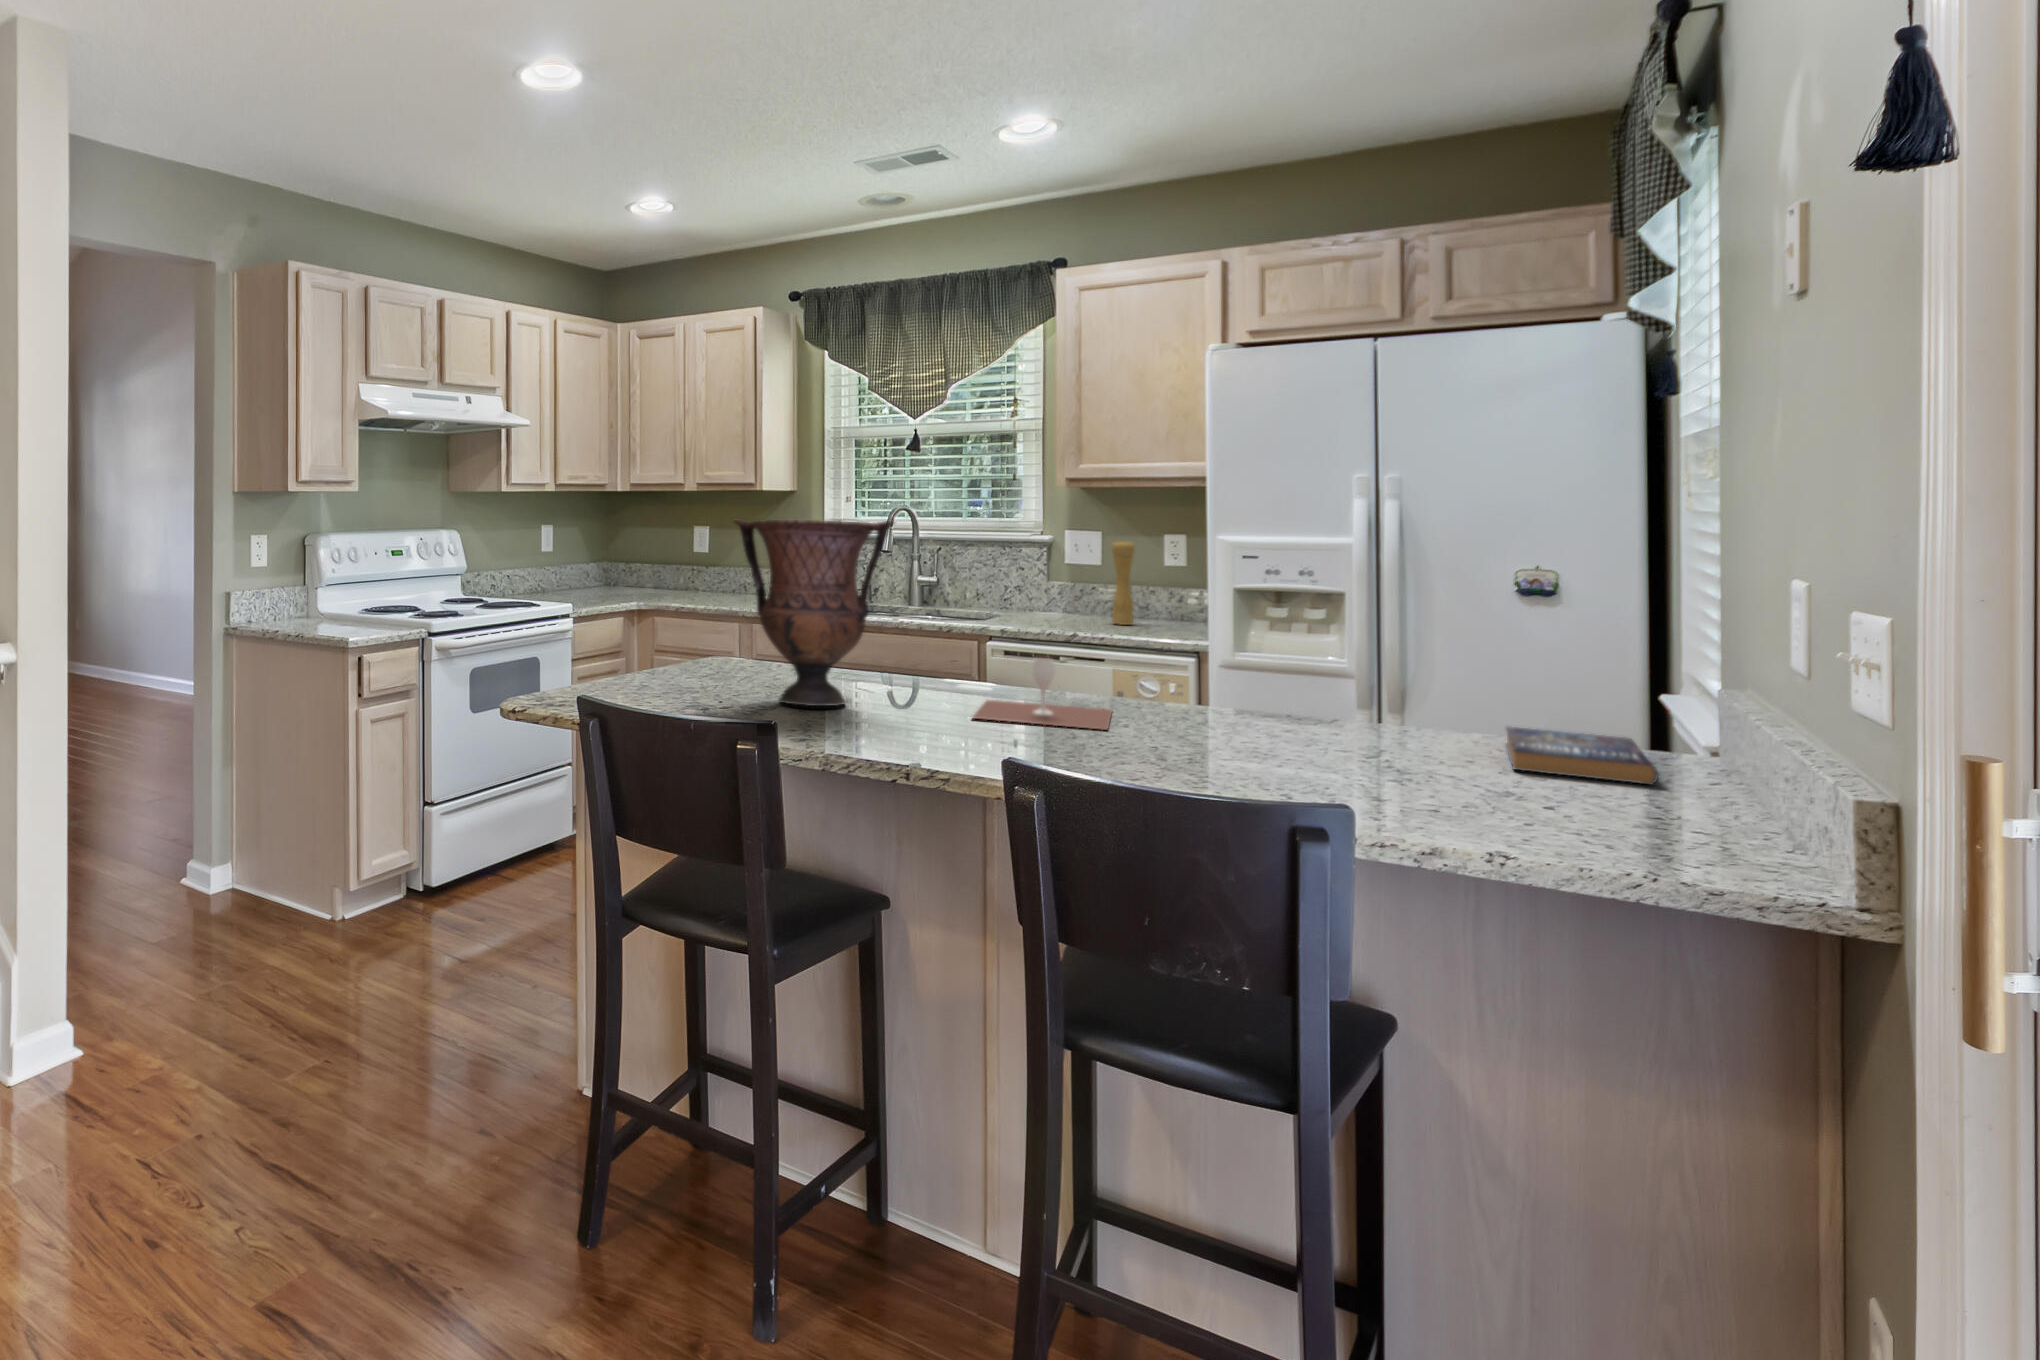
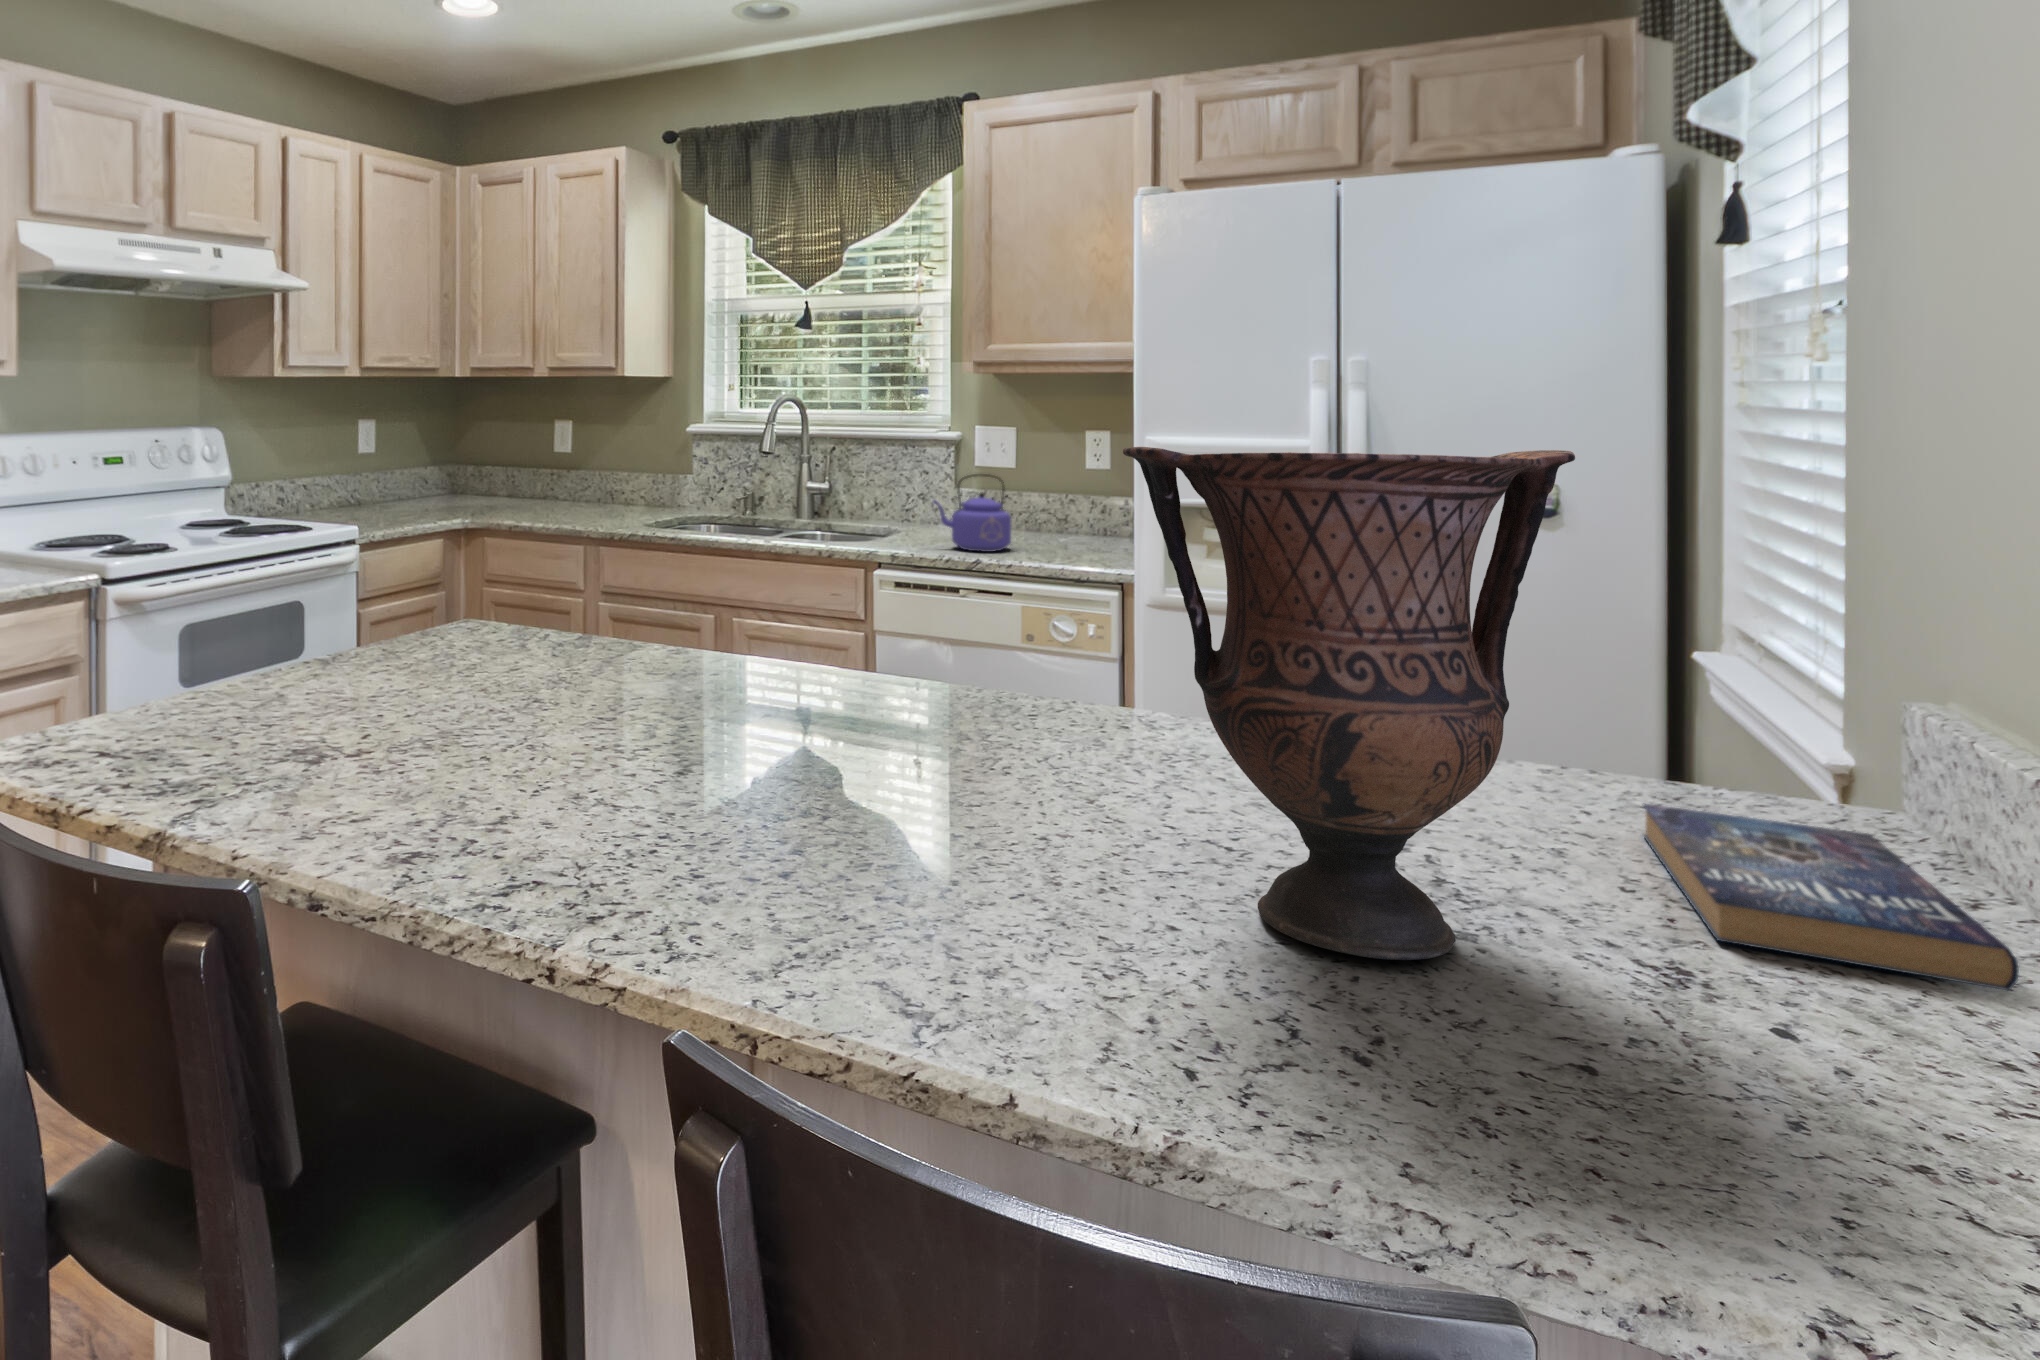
vase: present [734,520,894,706] -> present [1123,447,1575,960]
pepper mill: present [1111,541,1135,625] -> none [1025,439,1053,543]
kettle: none [1034,568,1101,630] -> present [933,474,1011,552]
wine glass: present [973,658,1112,730] -> none [726,672,984,825]

